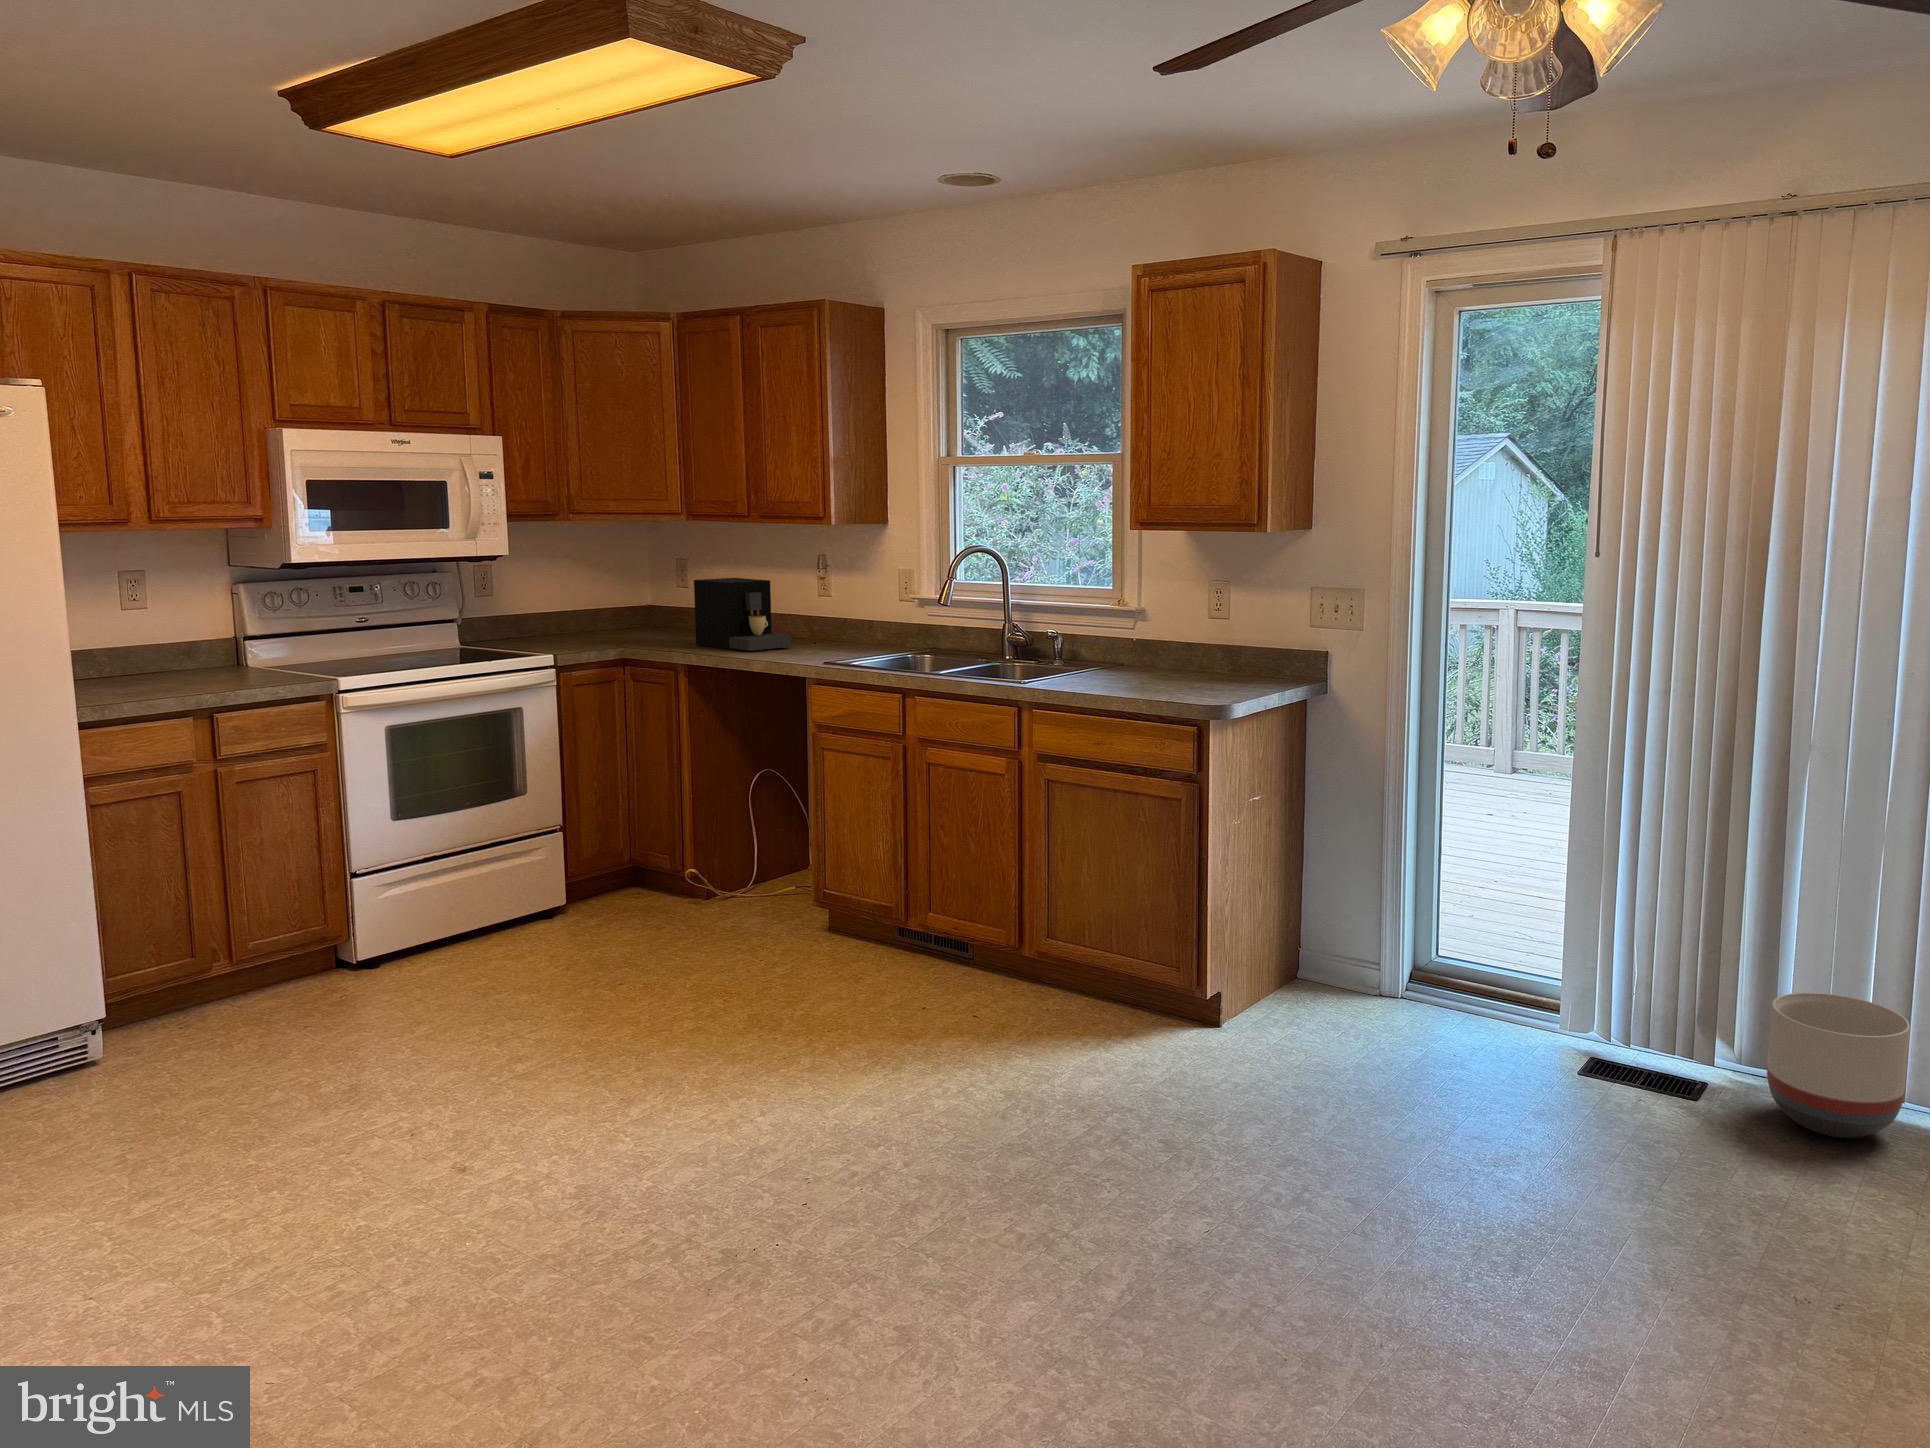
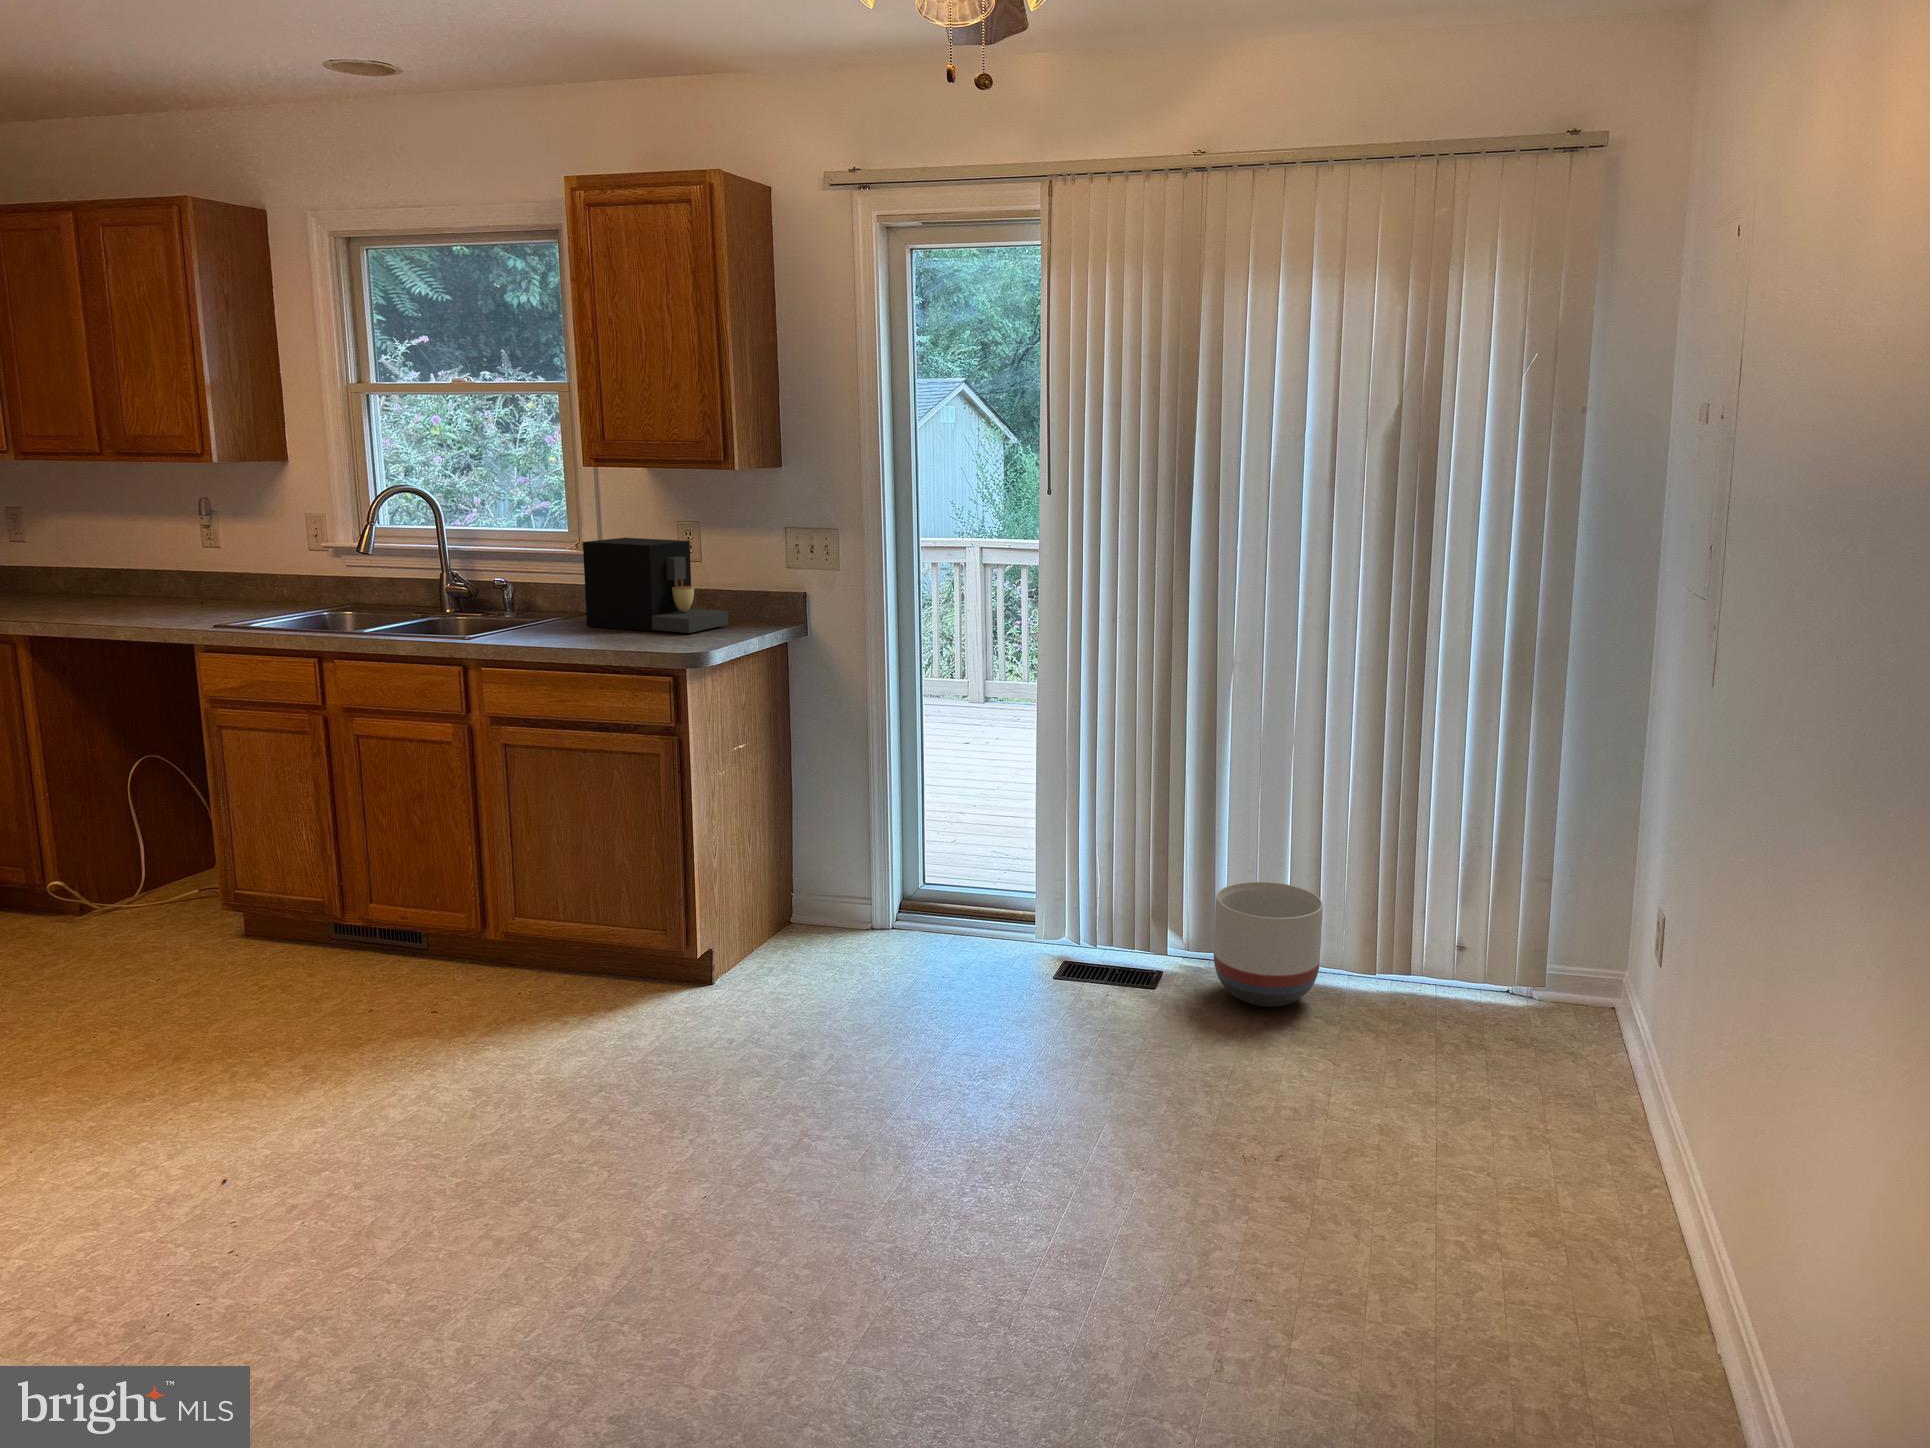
coffee maker: present [694,578,791,651] -> present [583,538,728,633]

